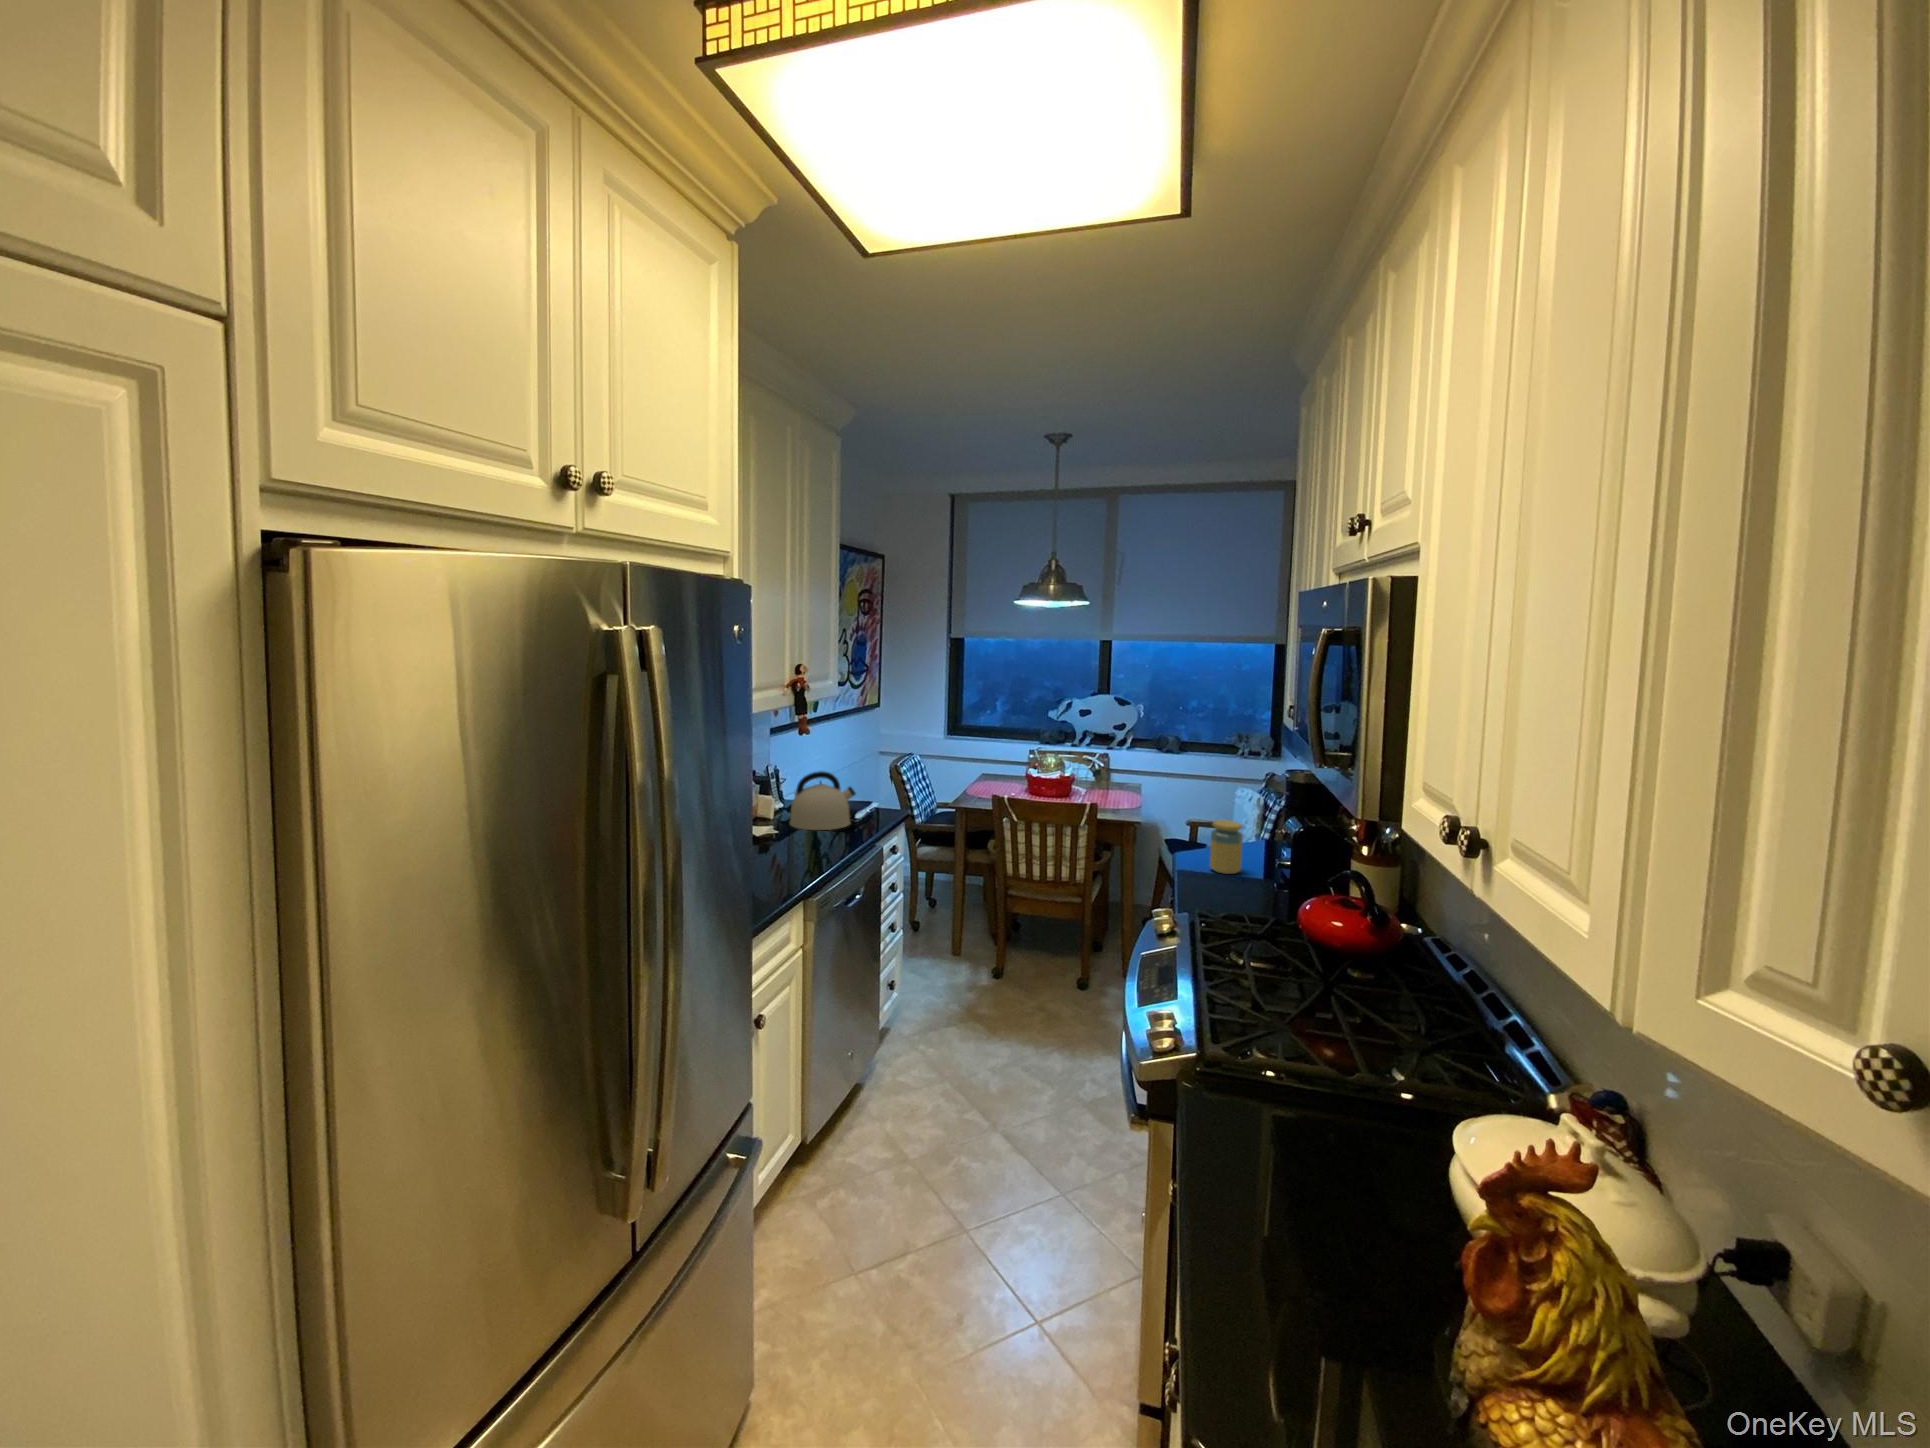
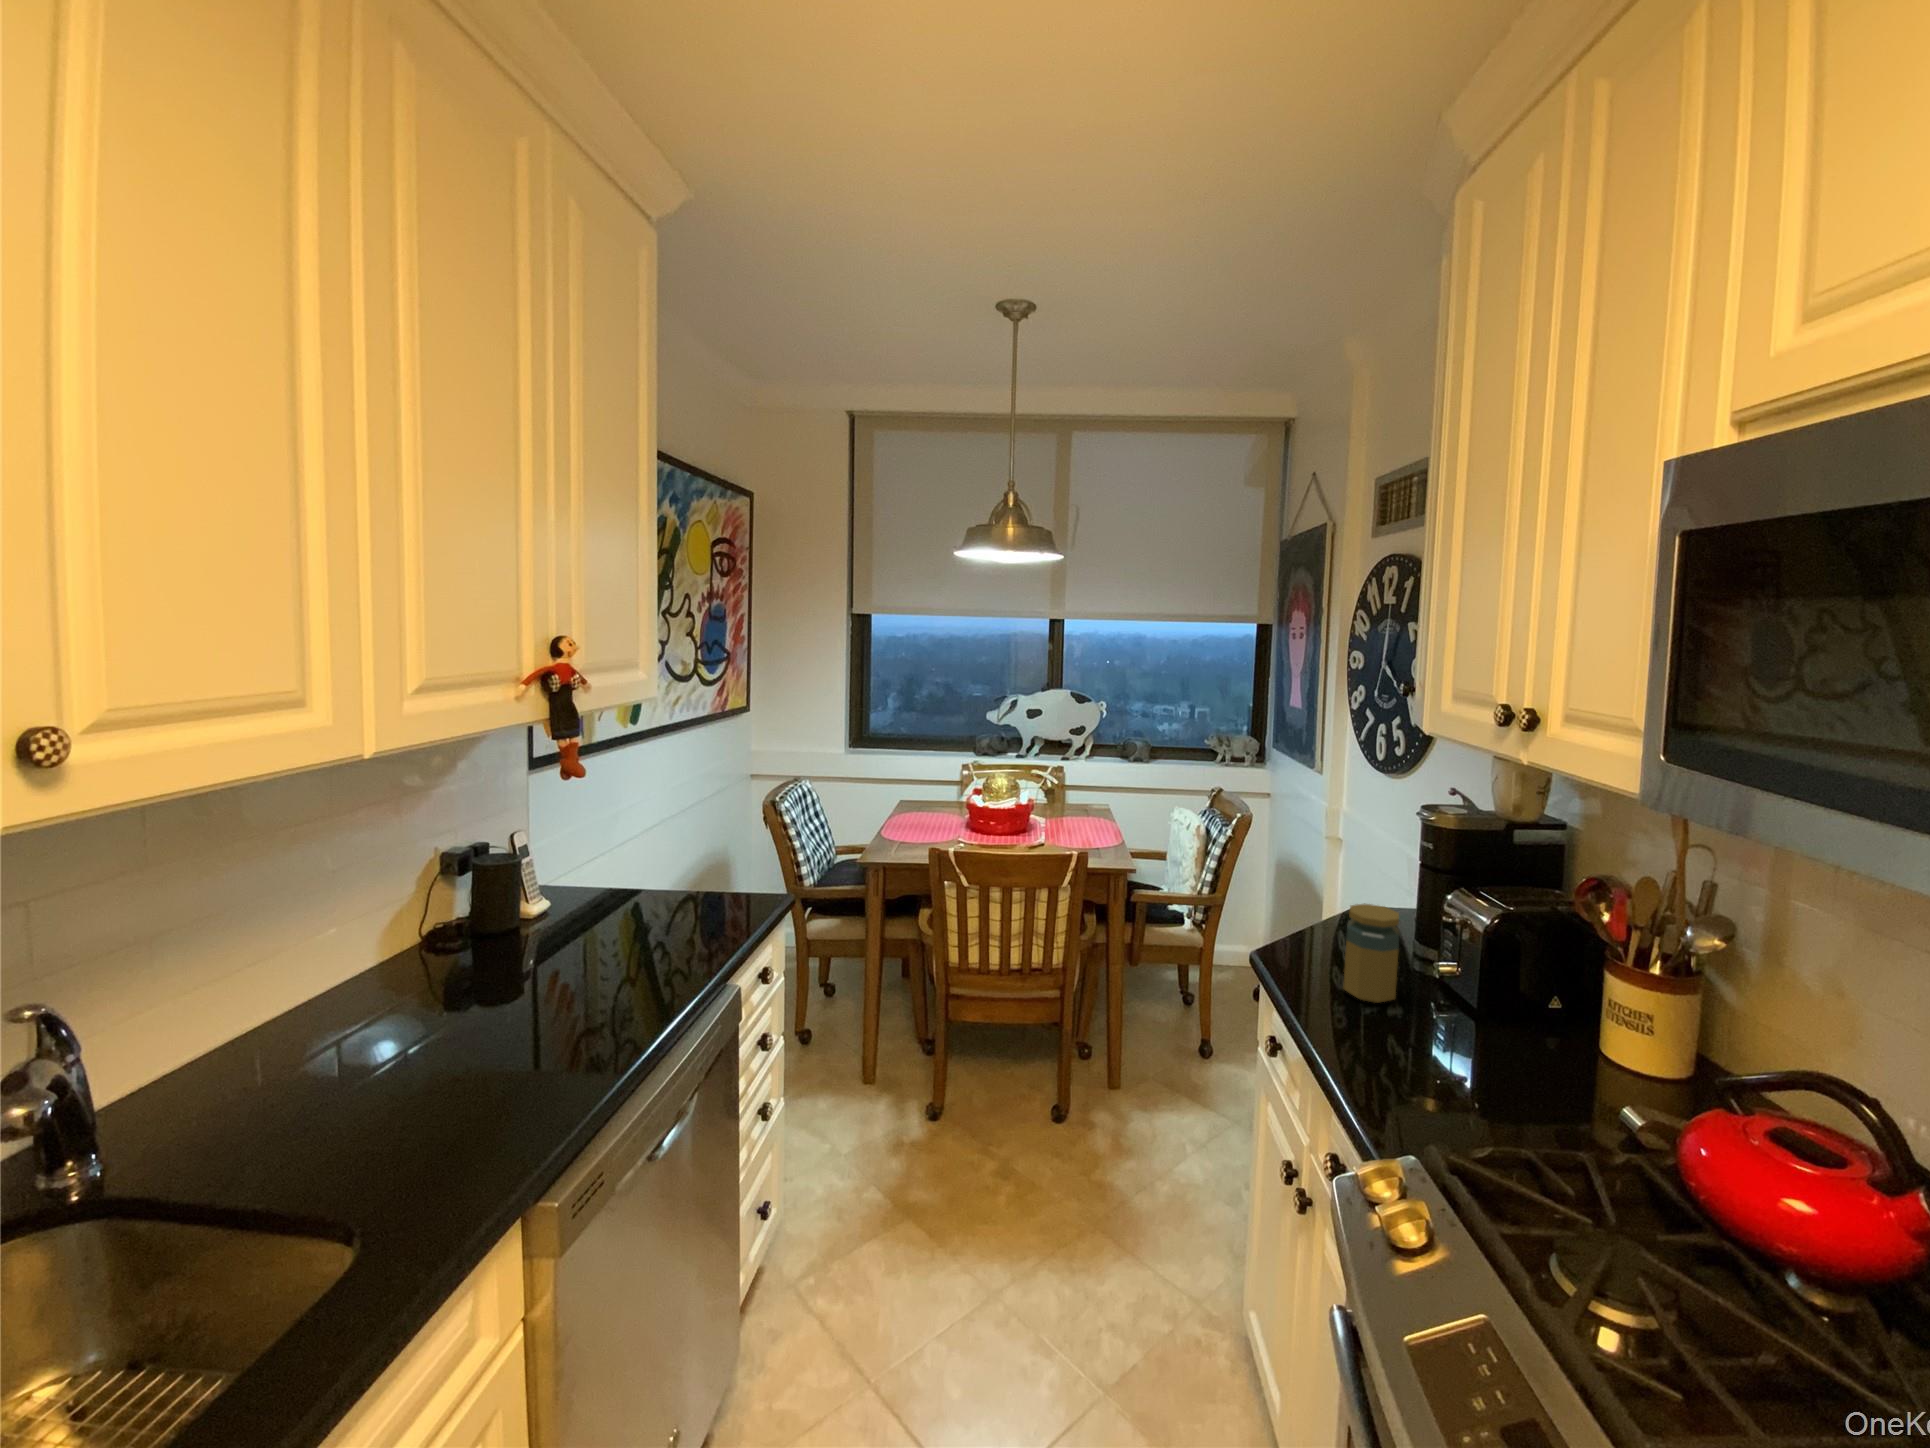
kettle: present [790,771,855,830] -> none [550,843,691,965]

